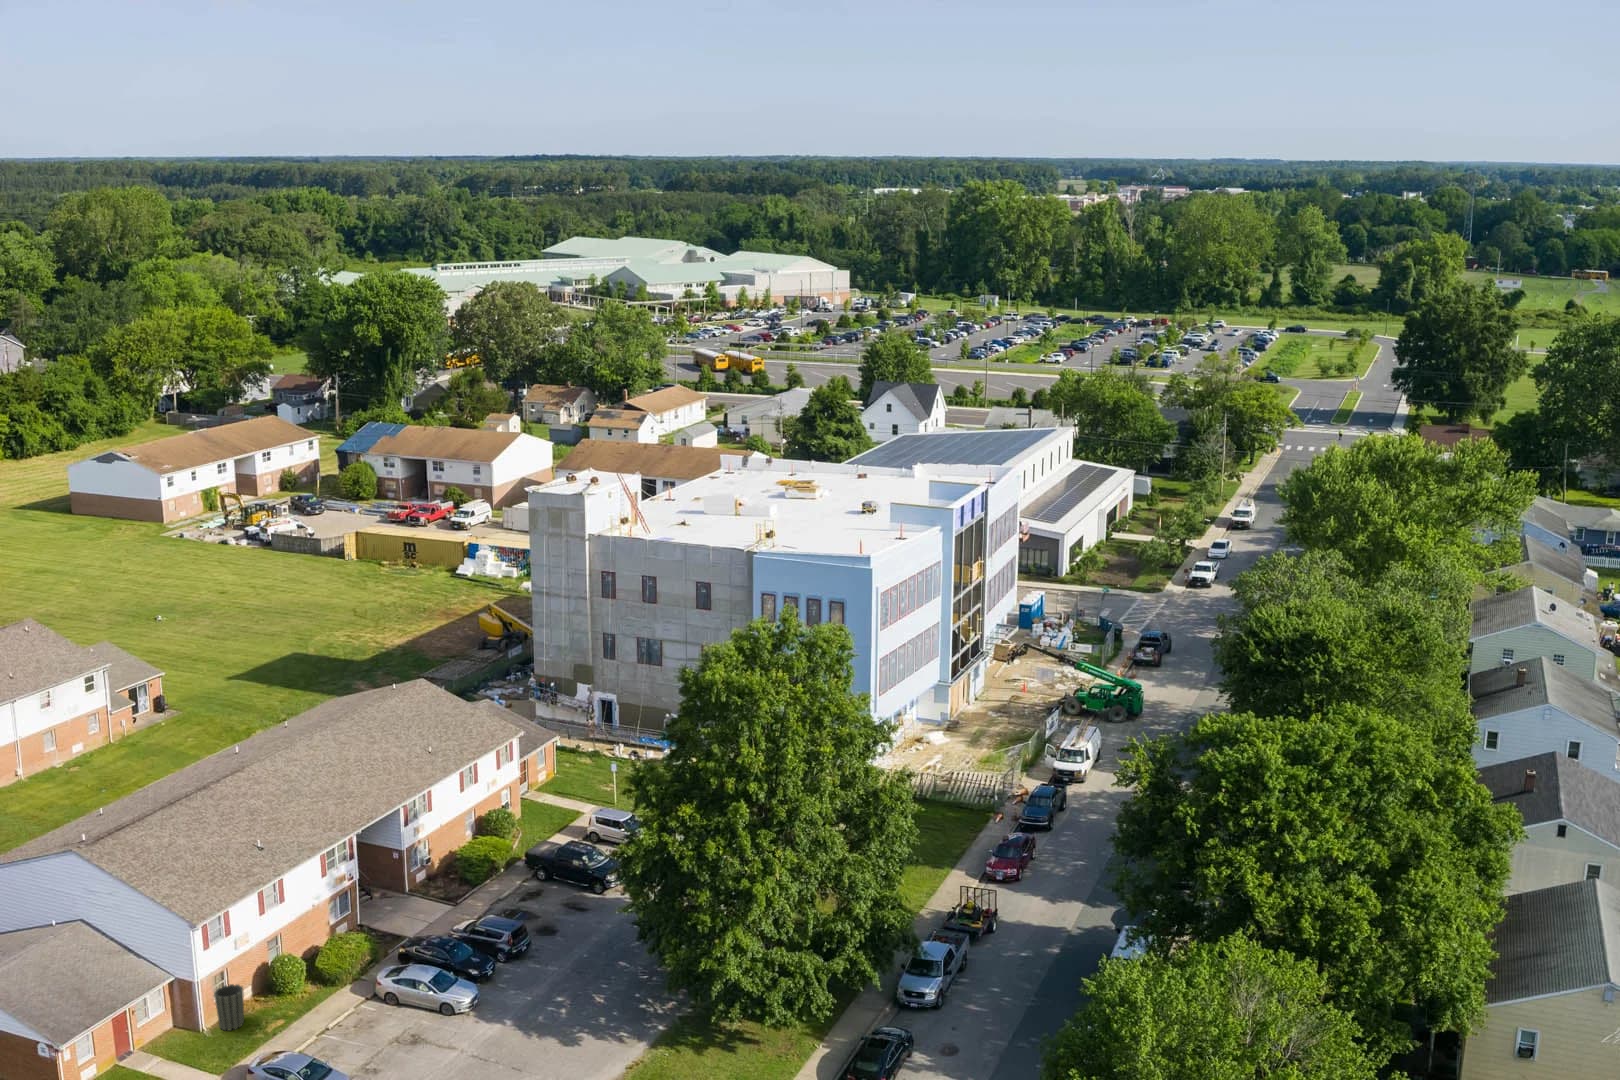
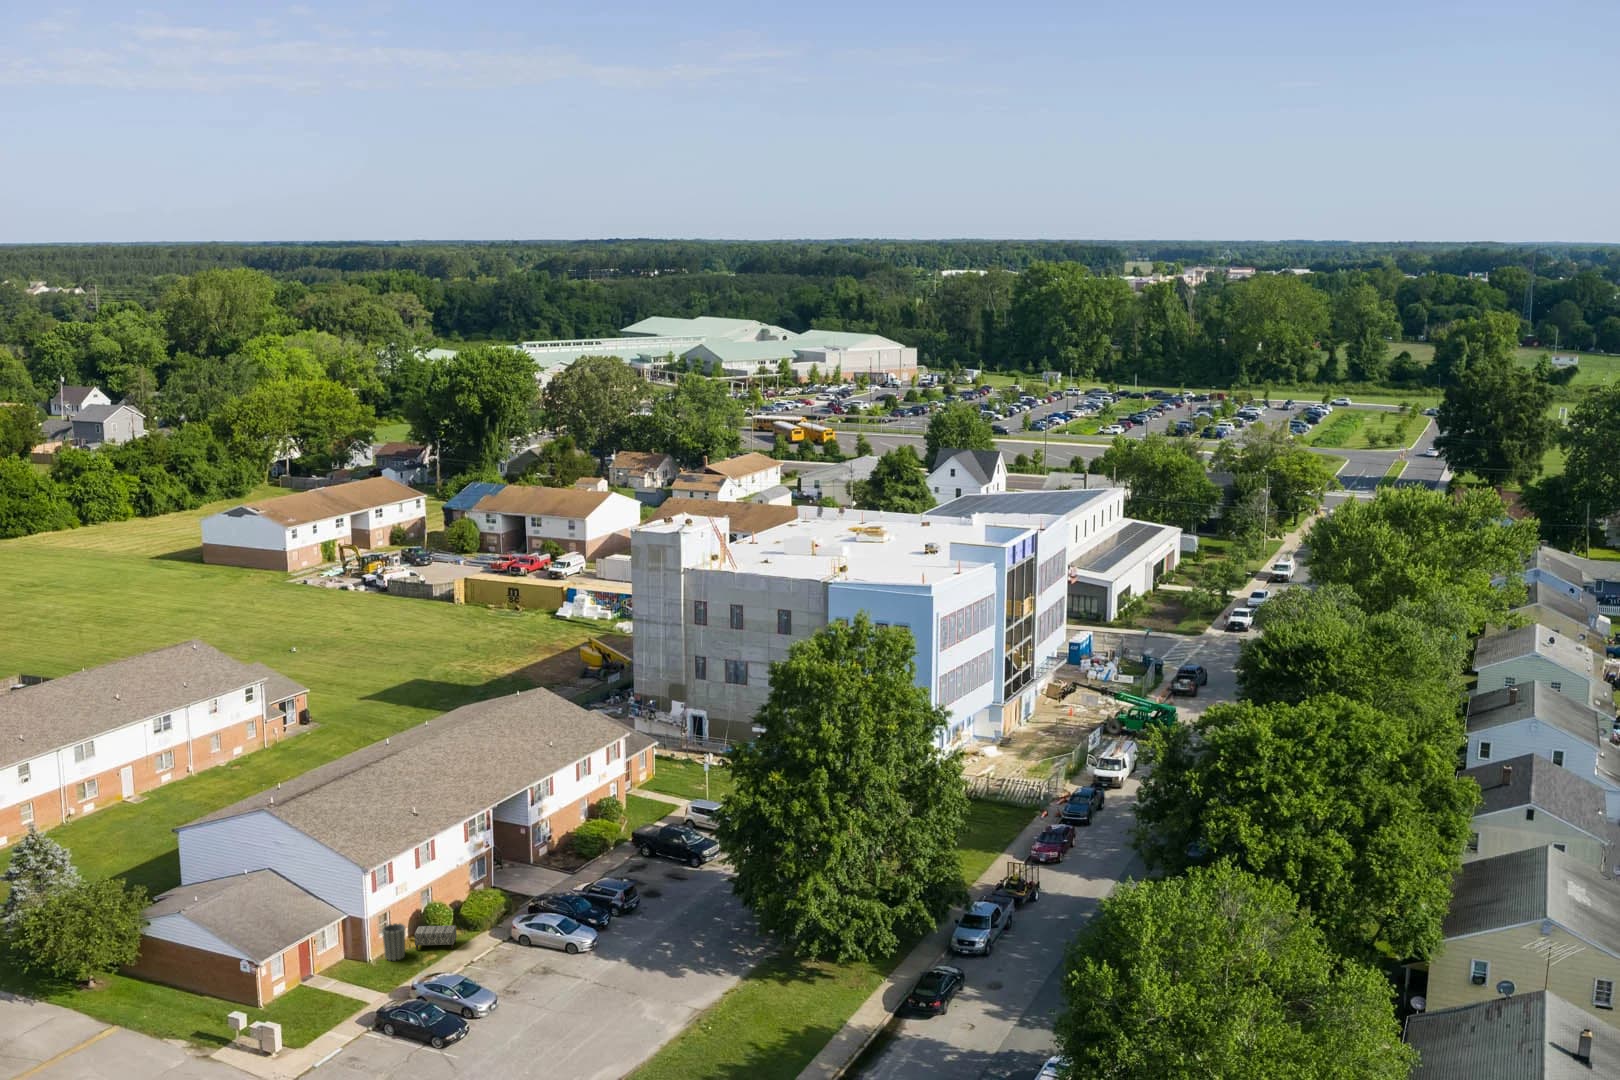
bench: none [256,983,308,1015] -> present [414,925,457,950]

